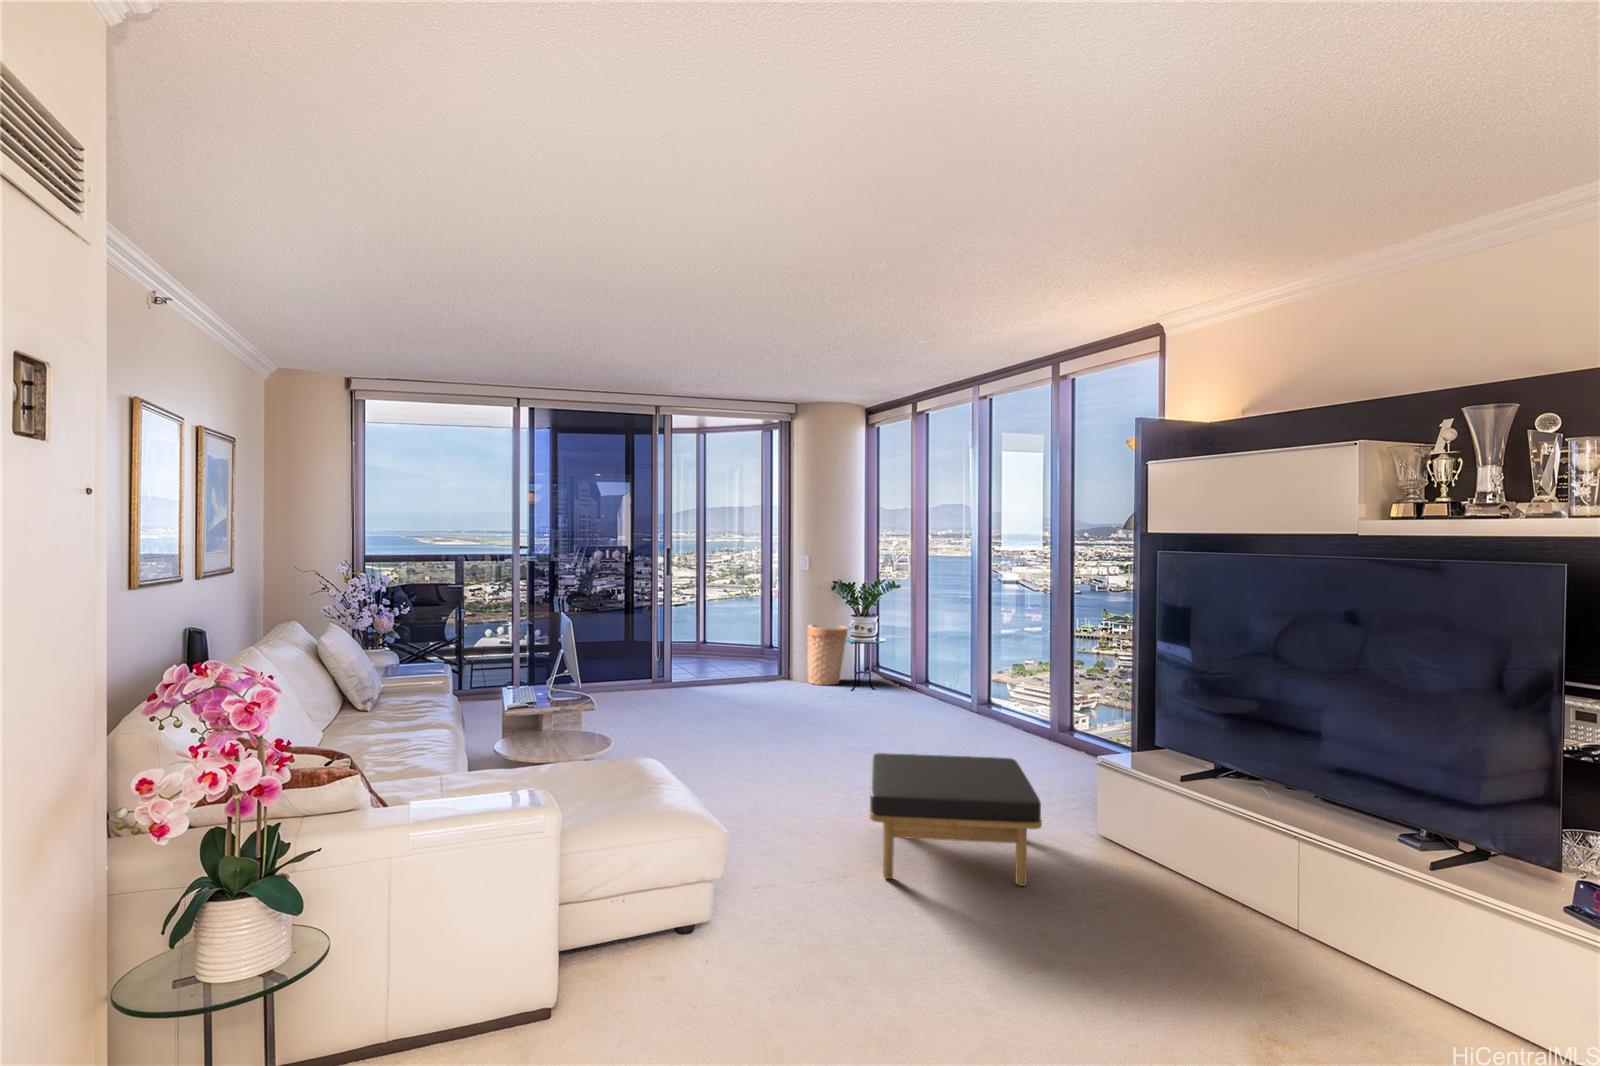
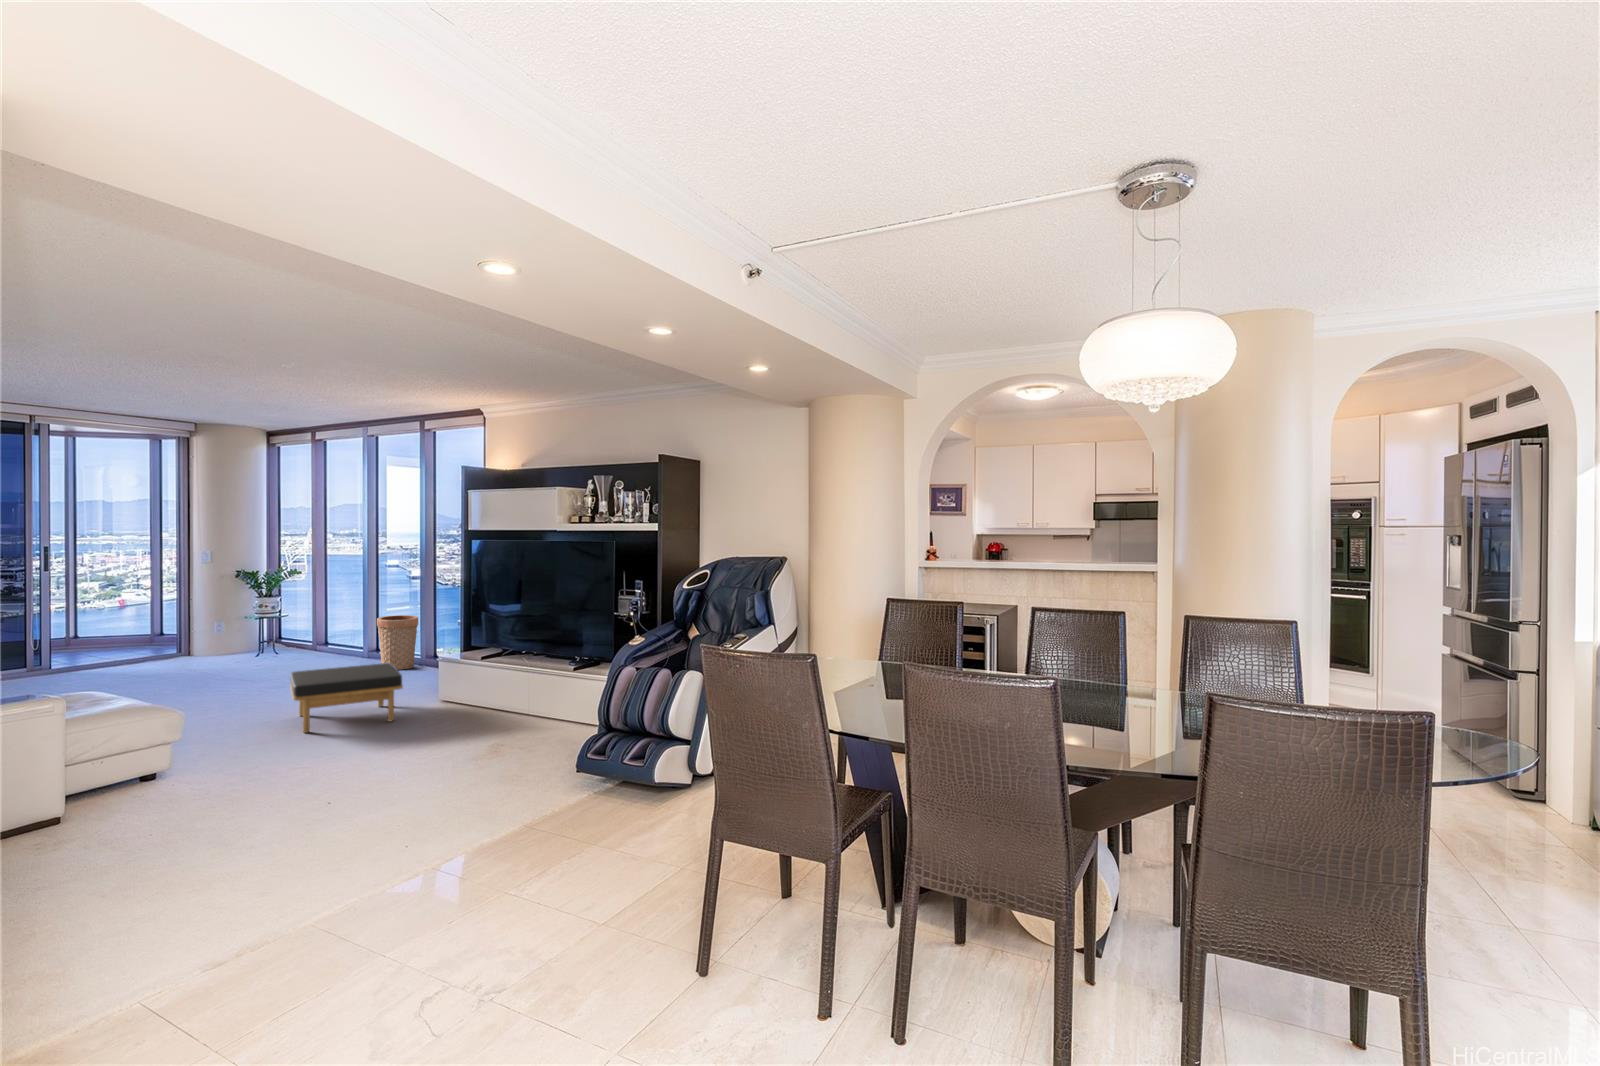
basket: present [807,625,847,685] -> present [377,615,418,670]

